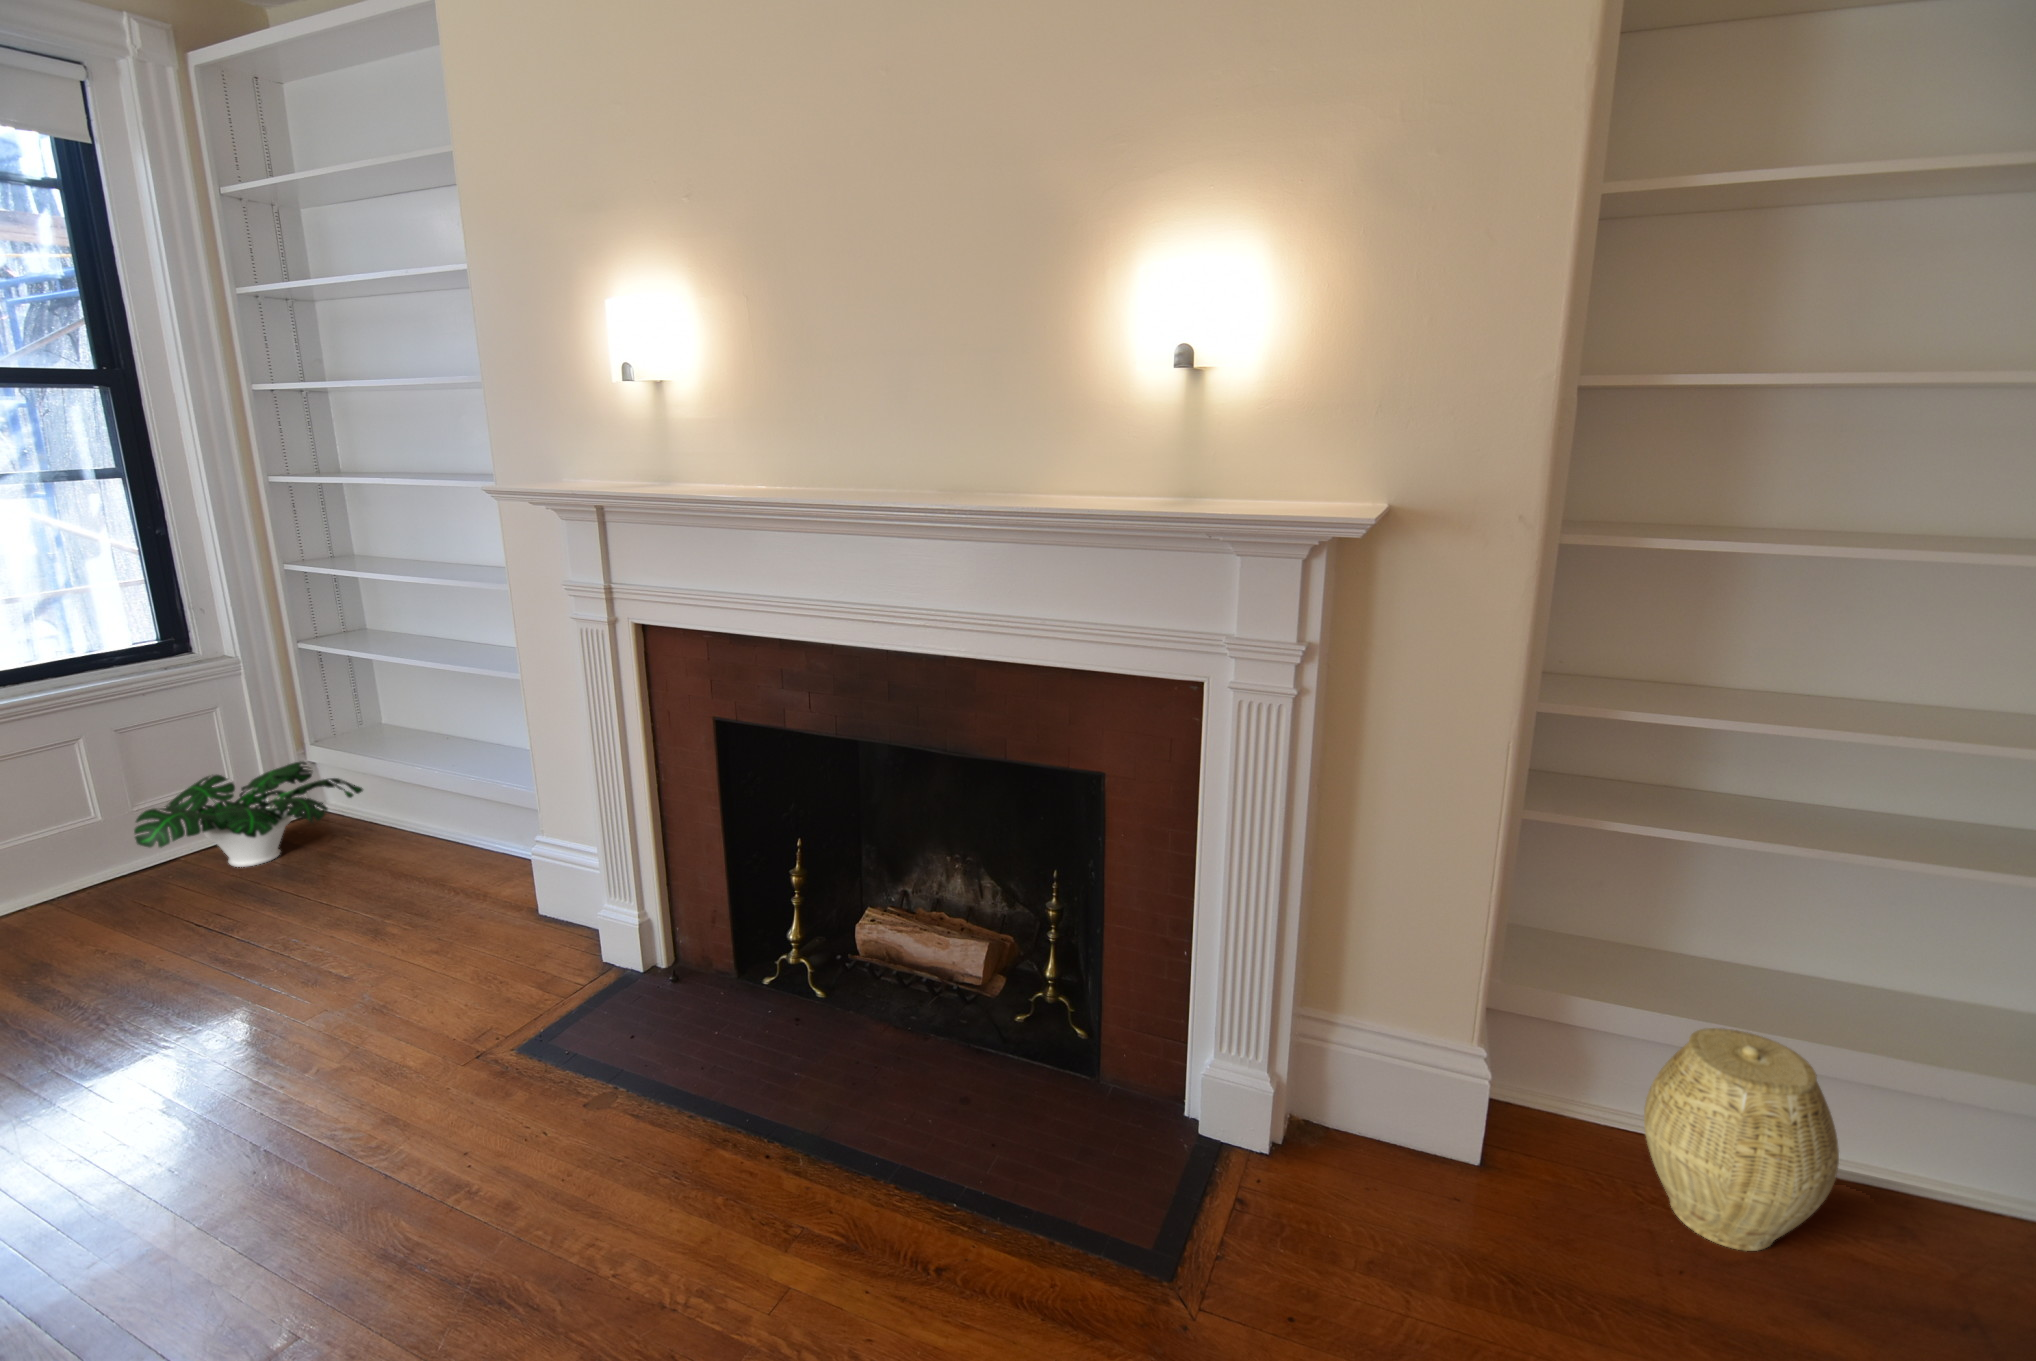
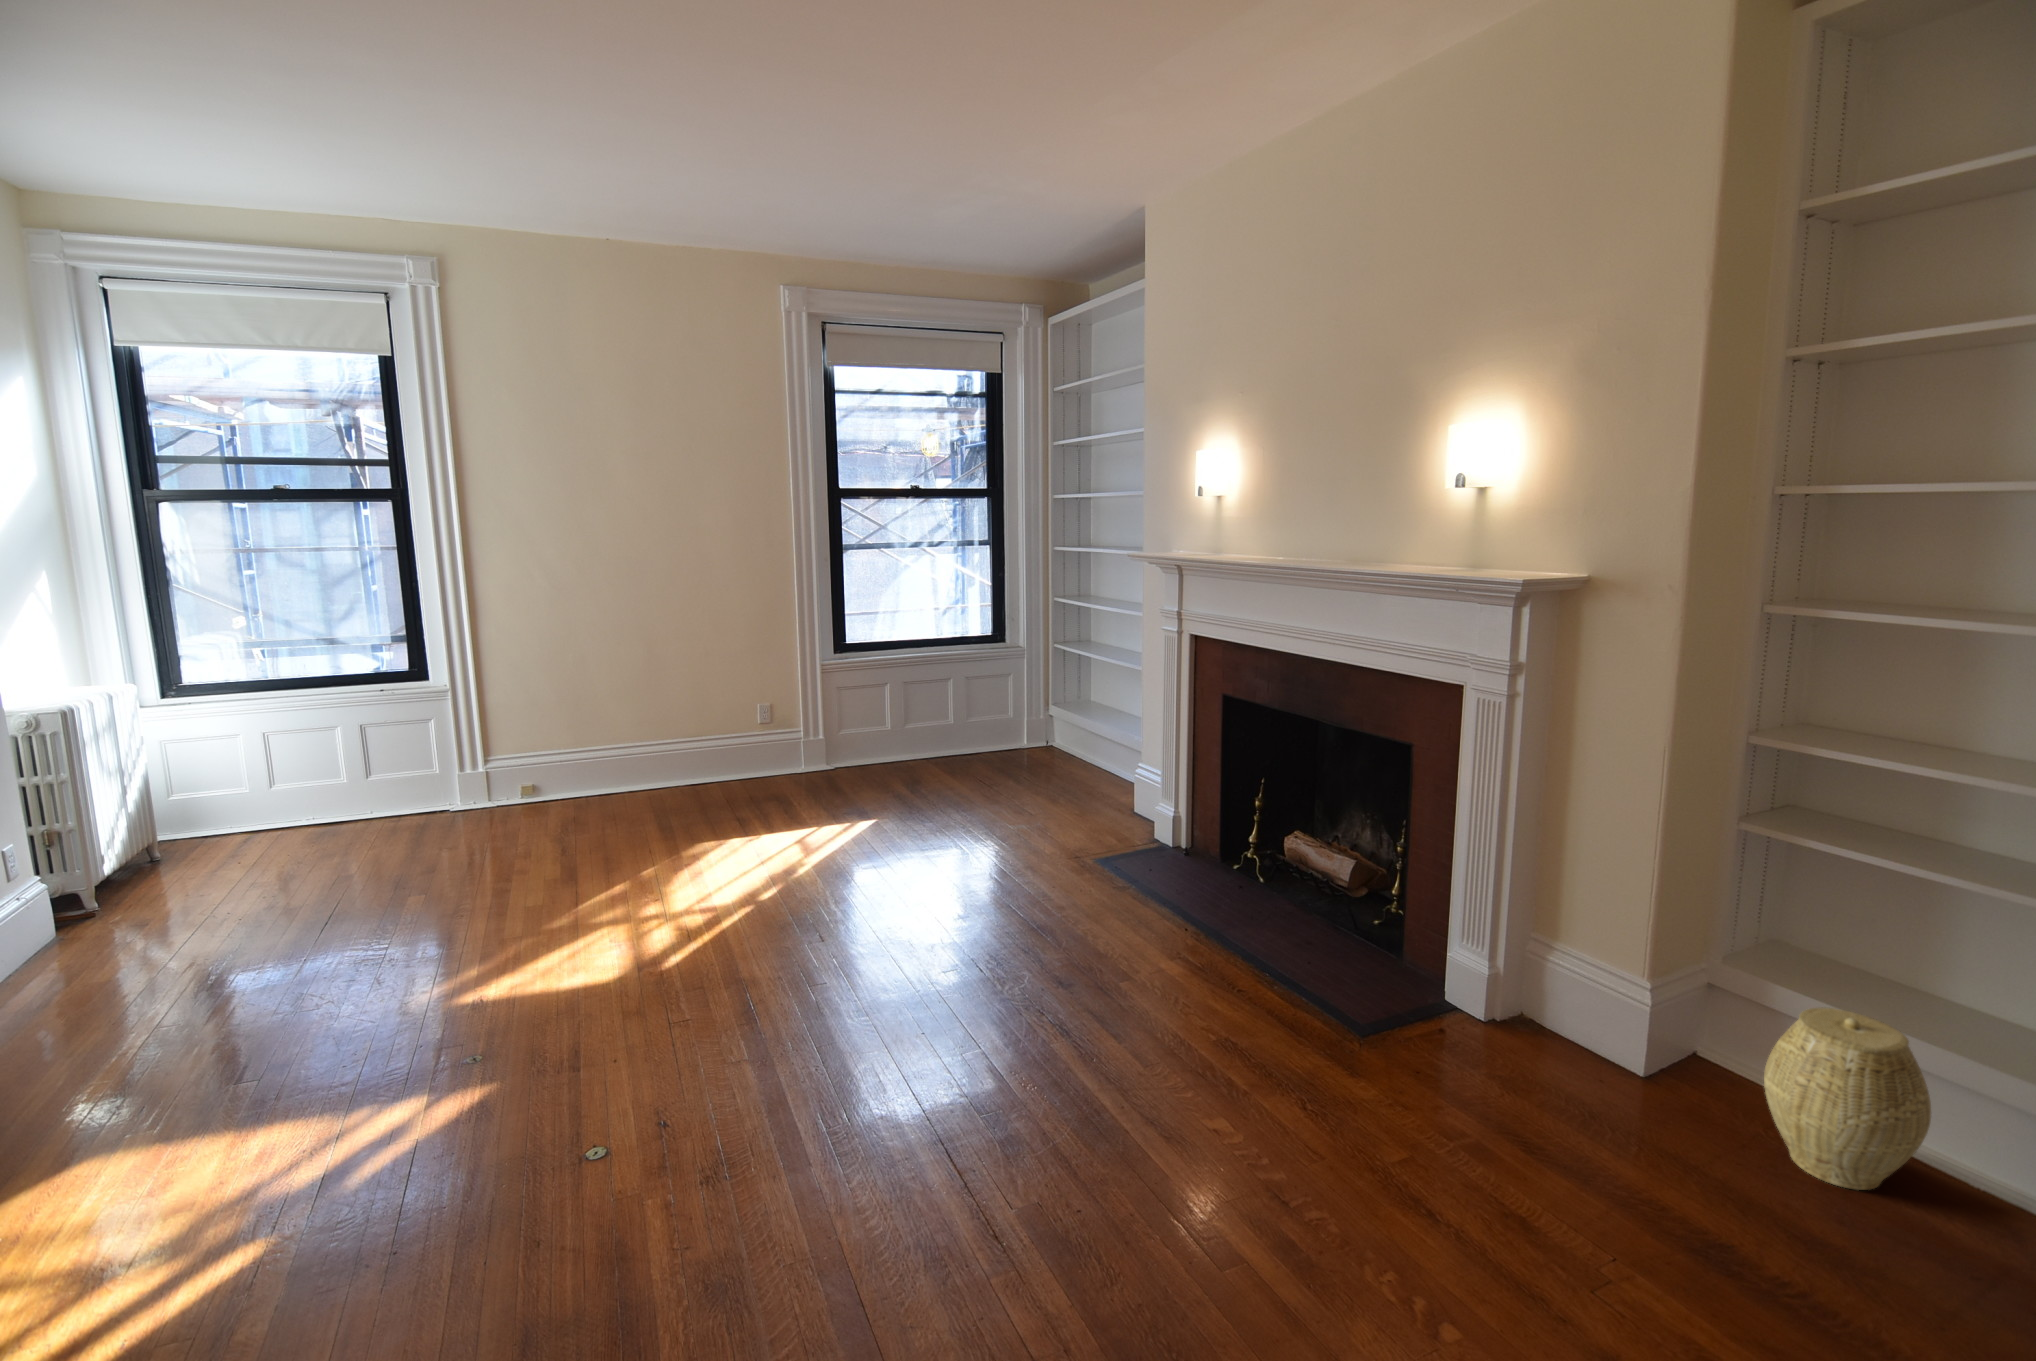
potted plant: present [134,761,363,867] -> none [966,711,1070,763]

